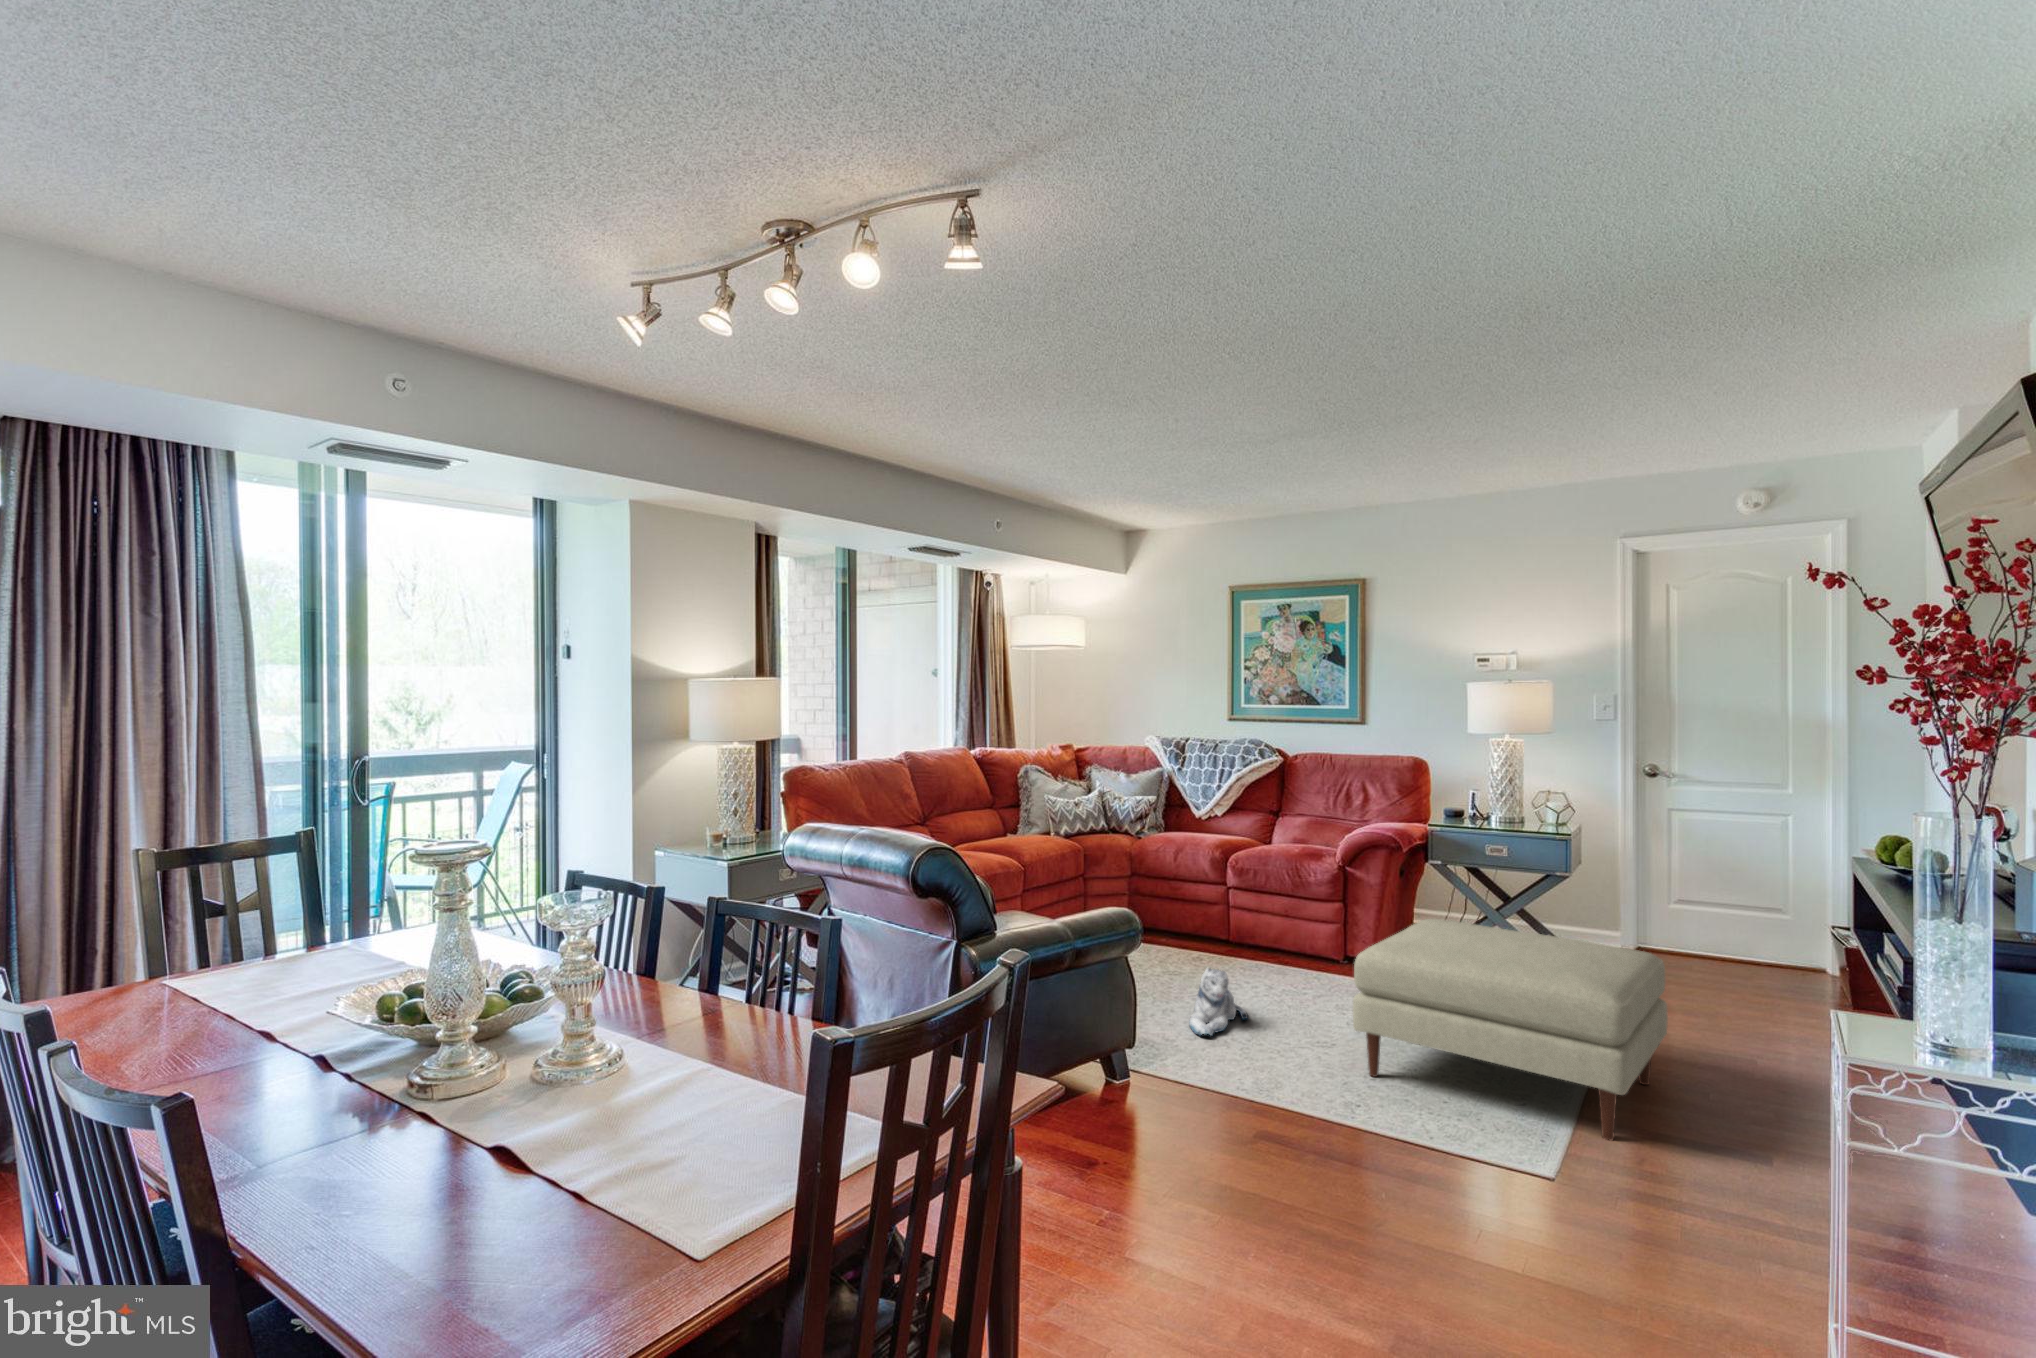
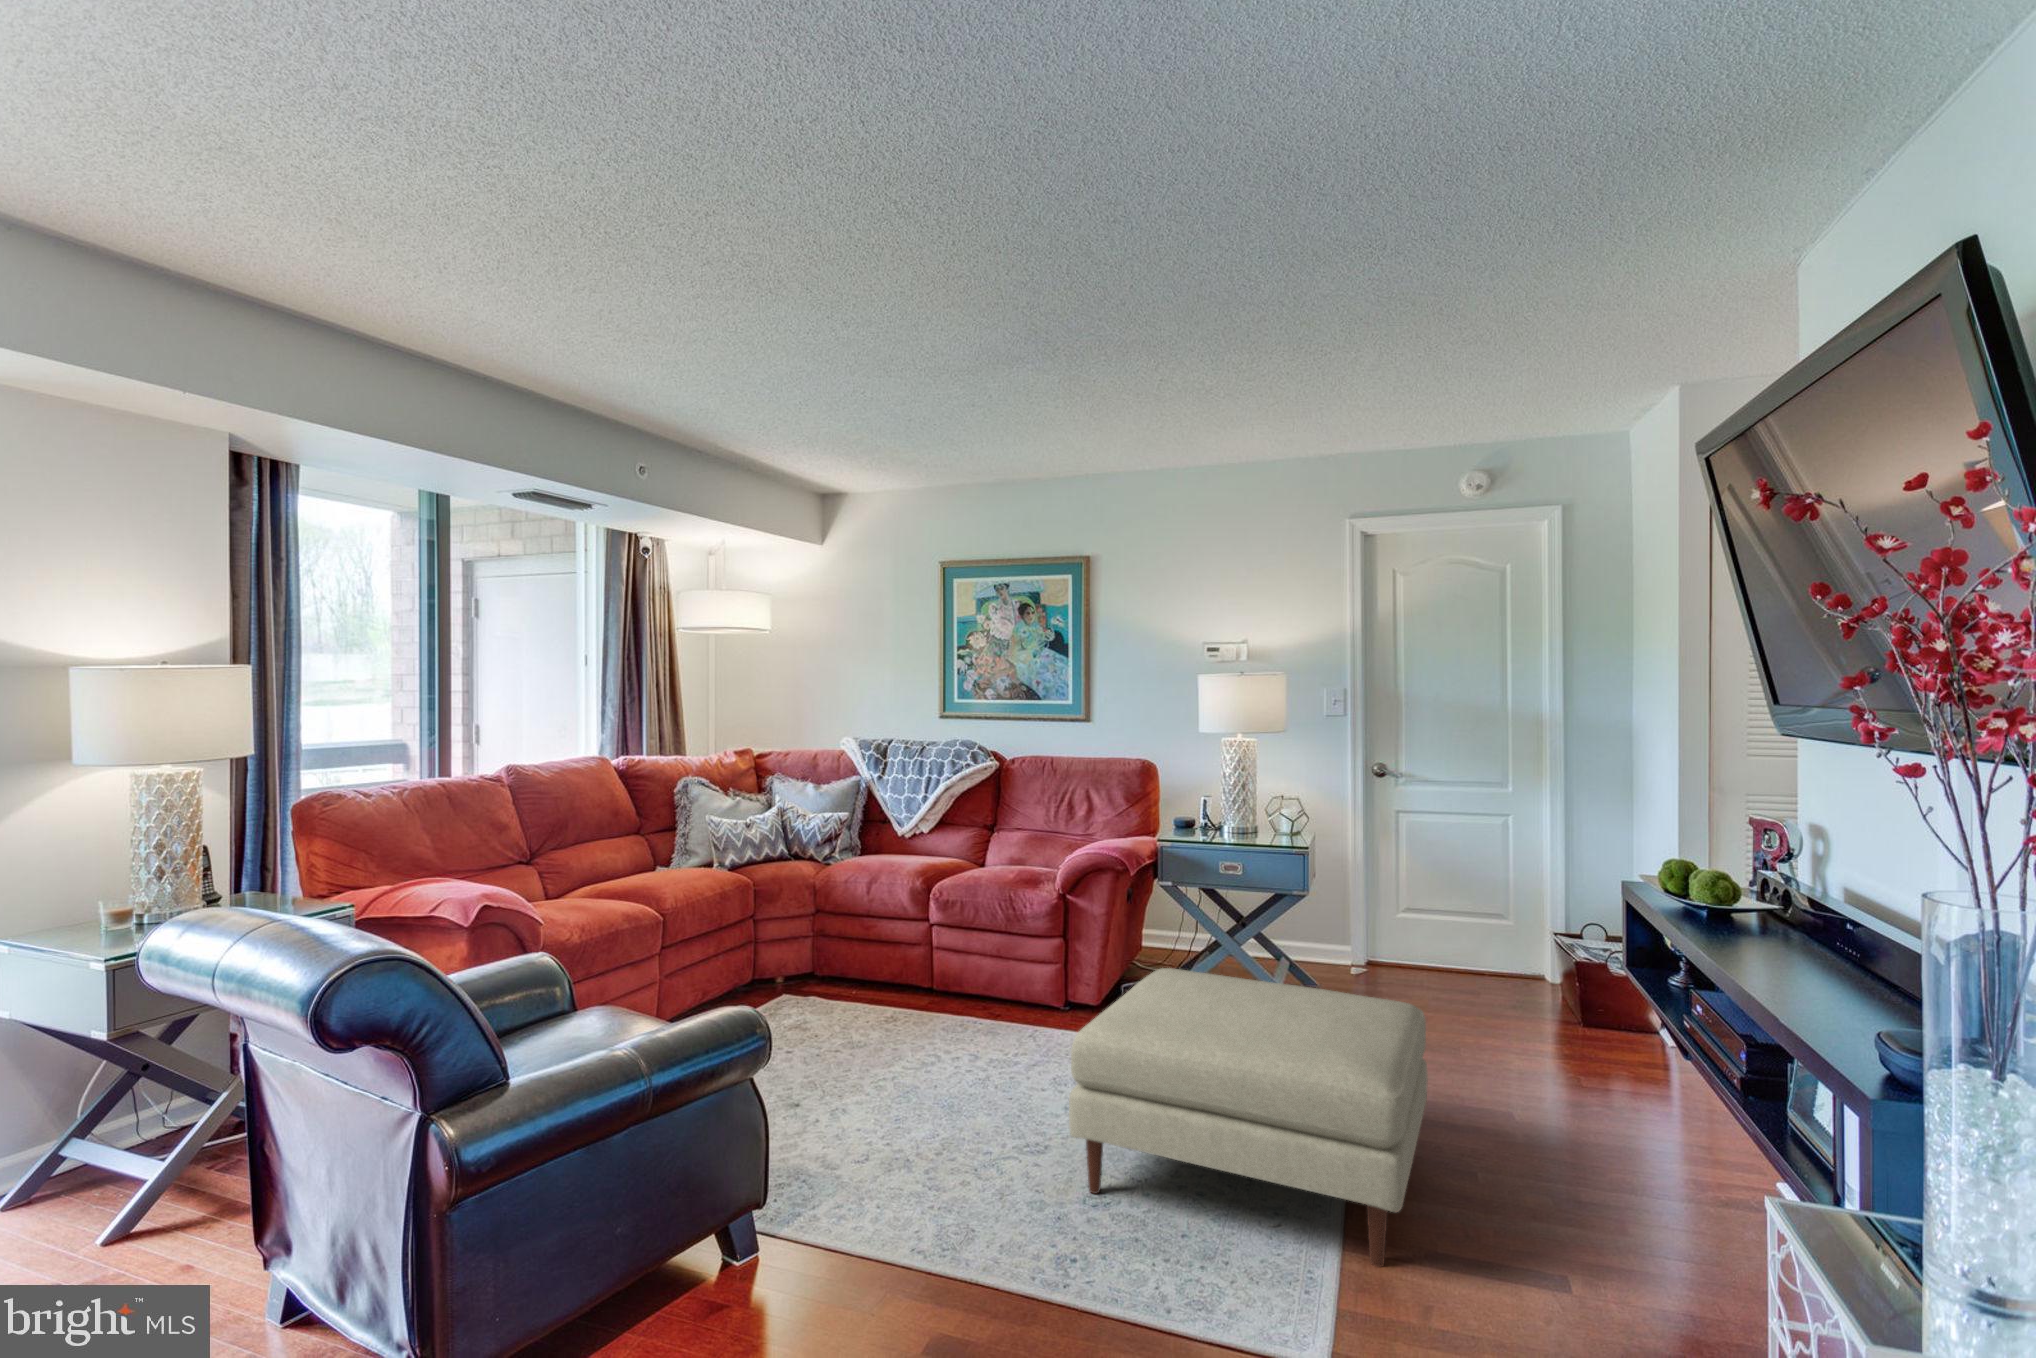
plush toy: present [1190,968,1248,1036] -> none [864,1052,943,1149]

